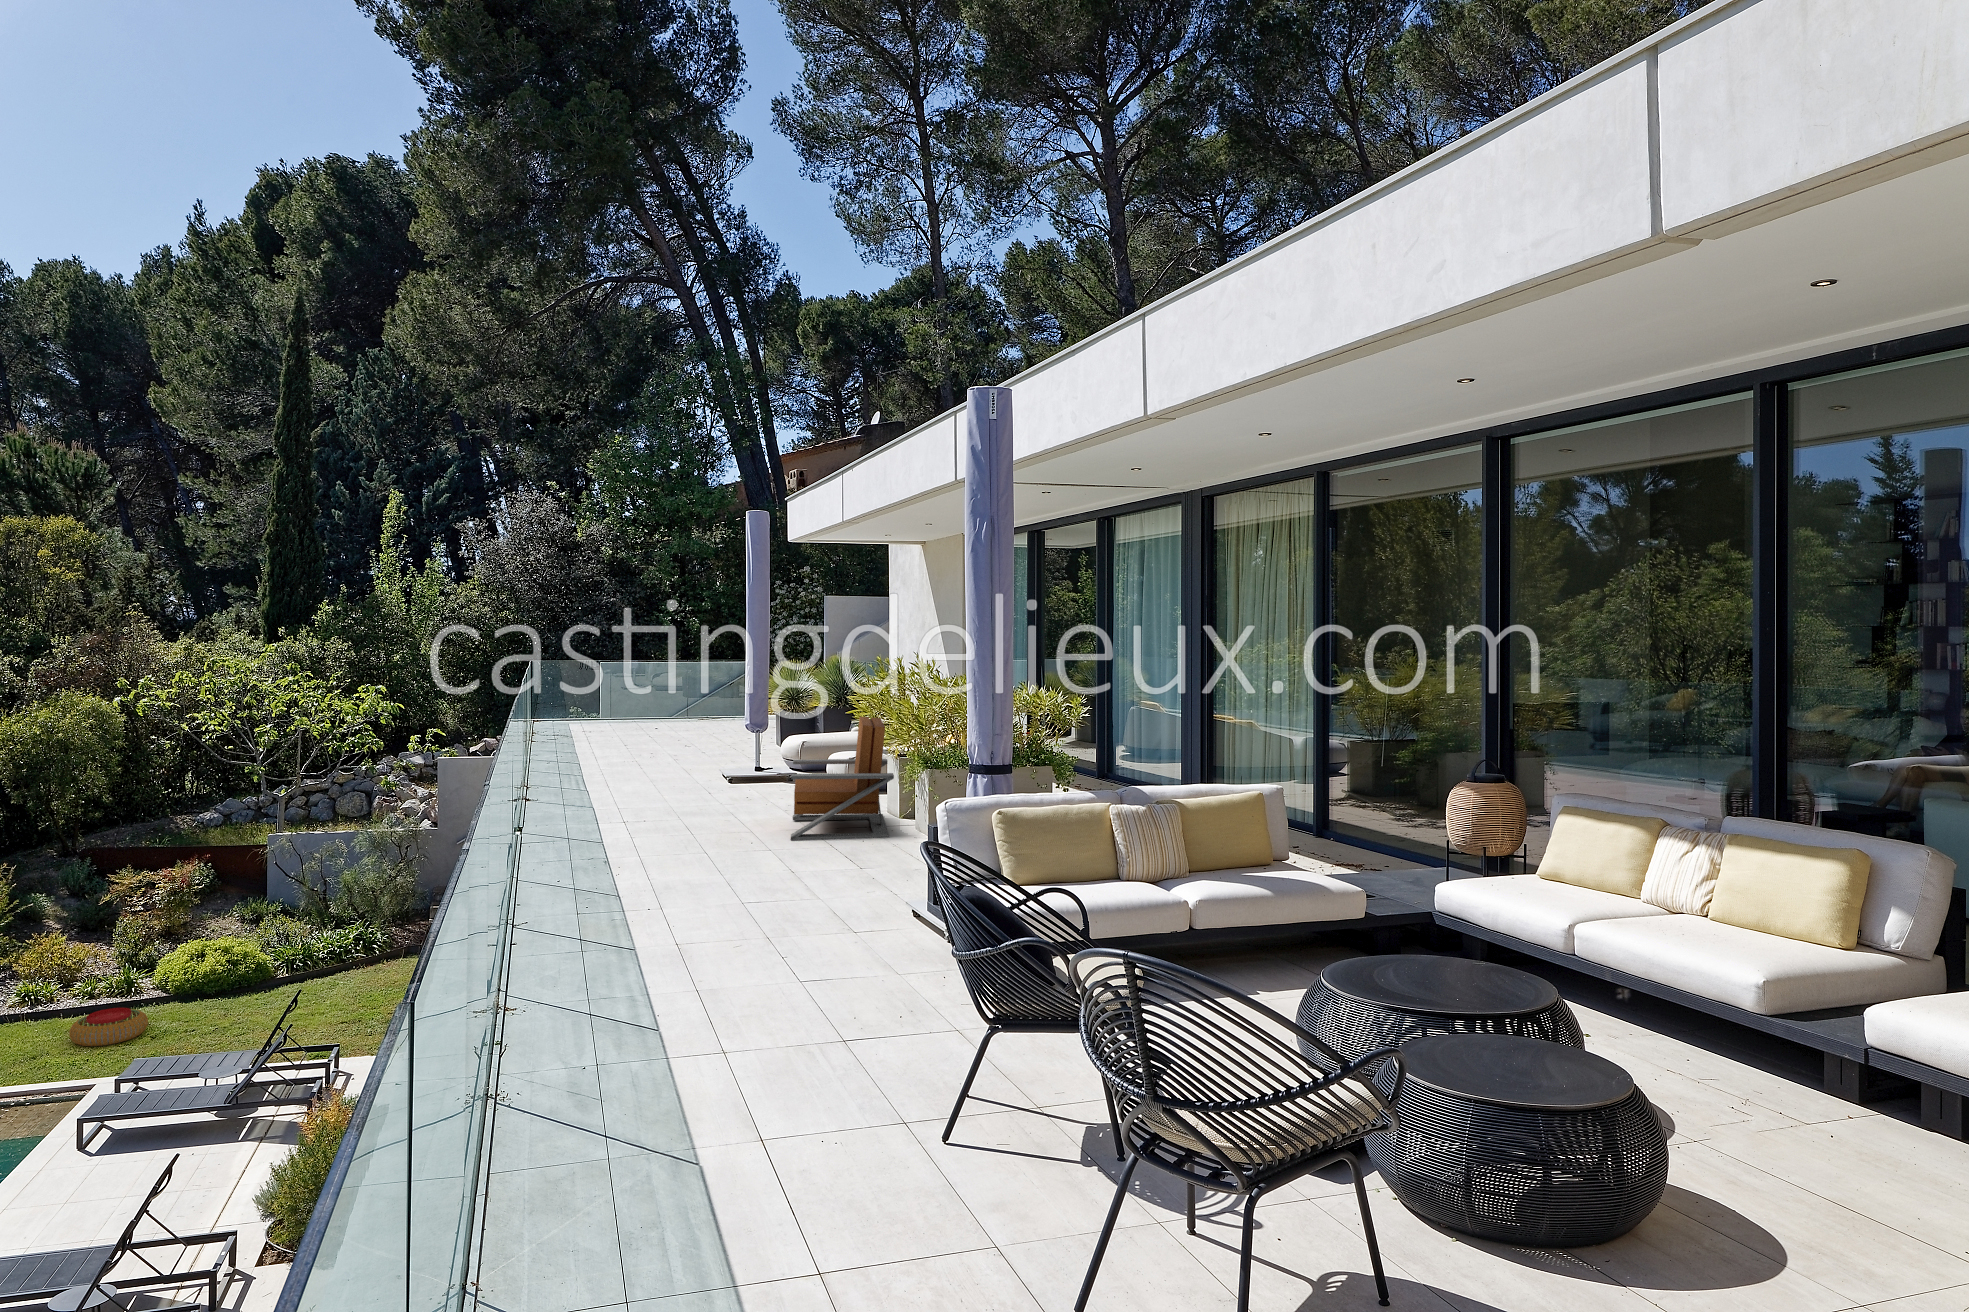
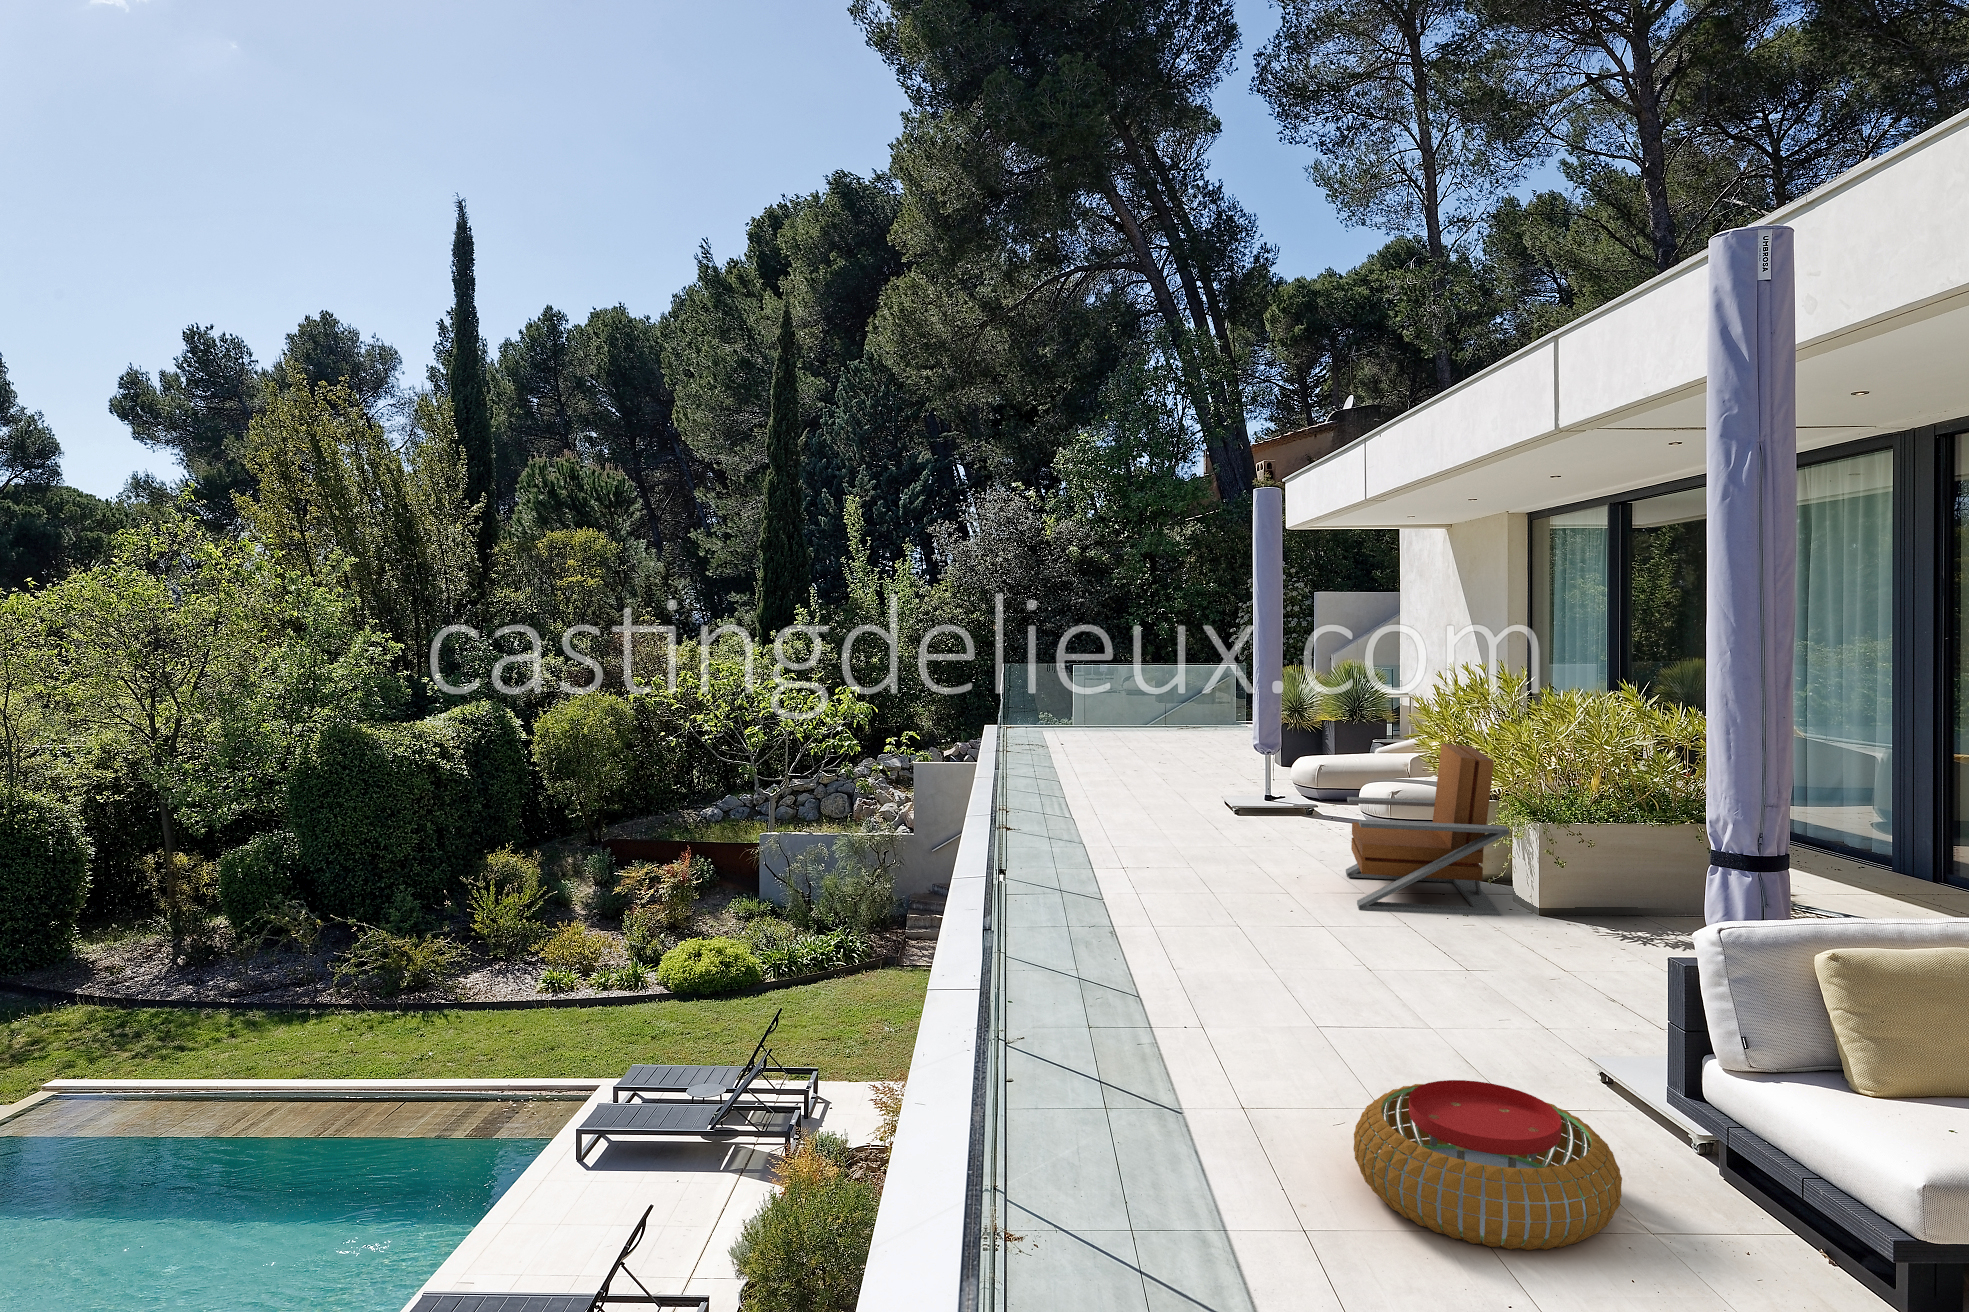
pouf: present [69,1008,148,1046] -> present [1354,1080,1622,1250]

